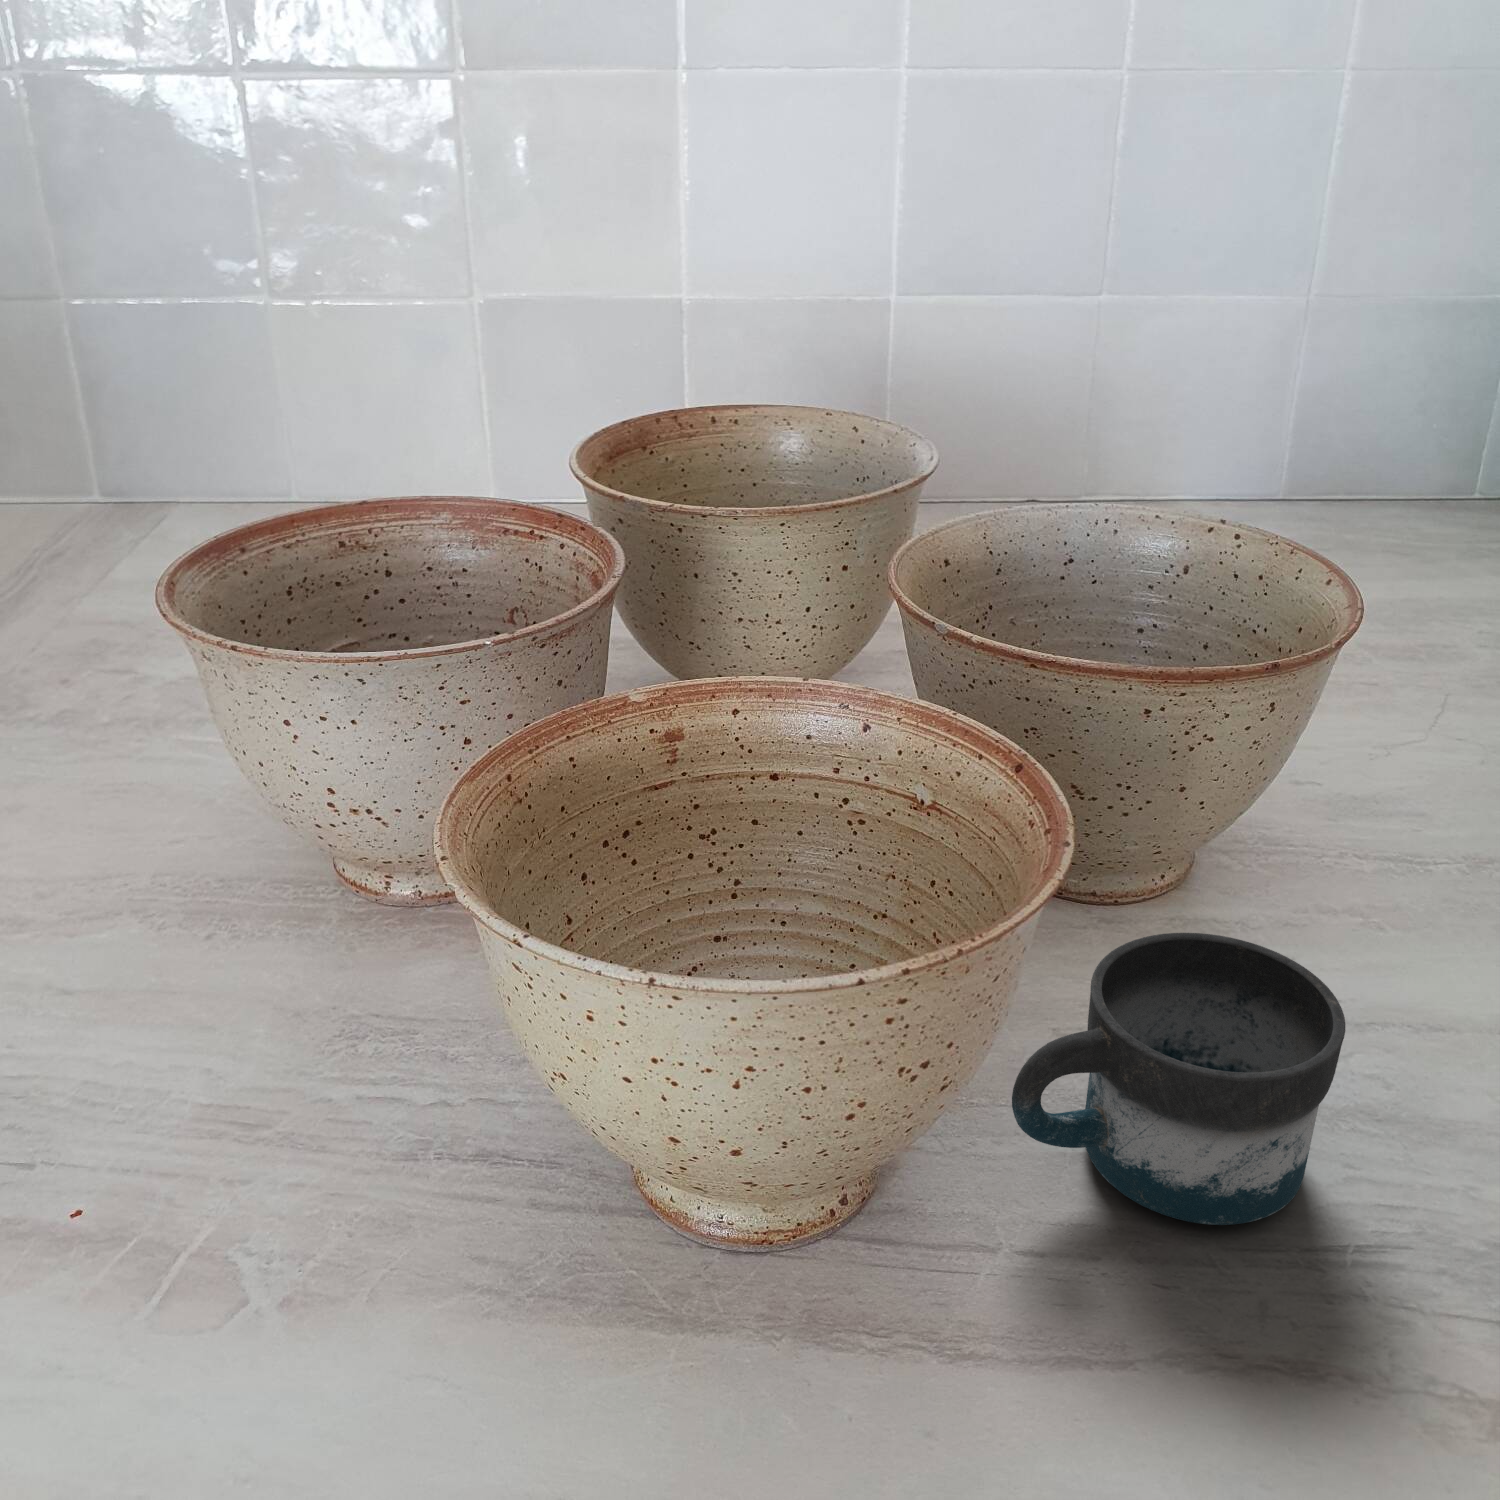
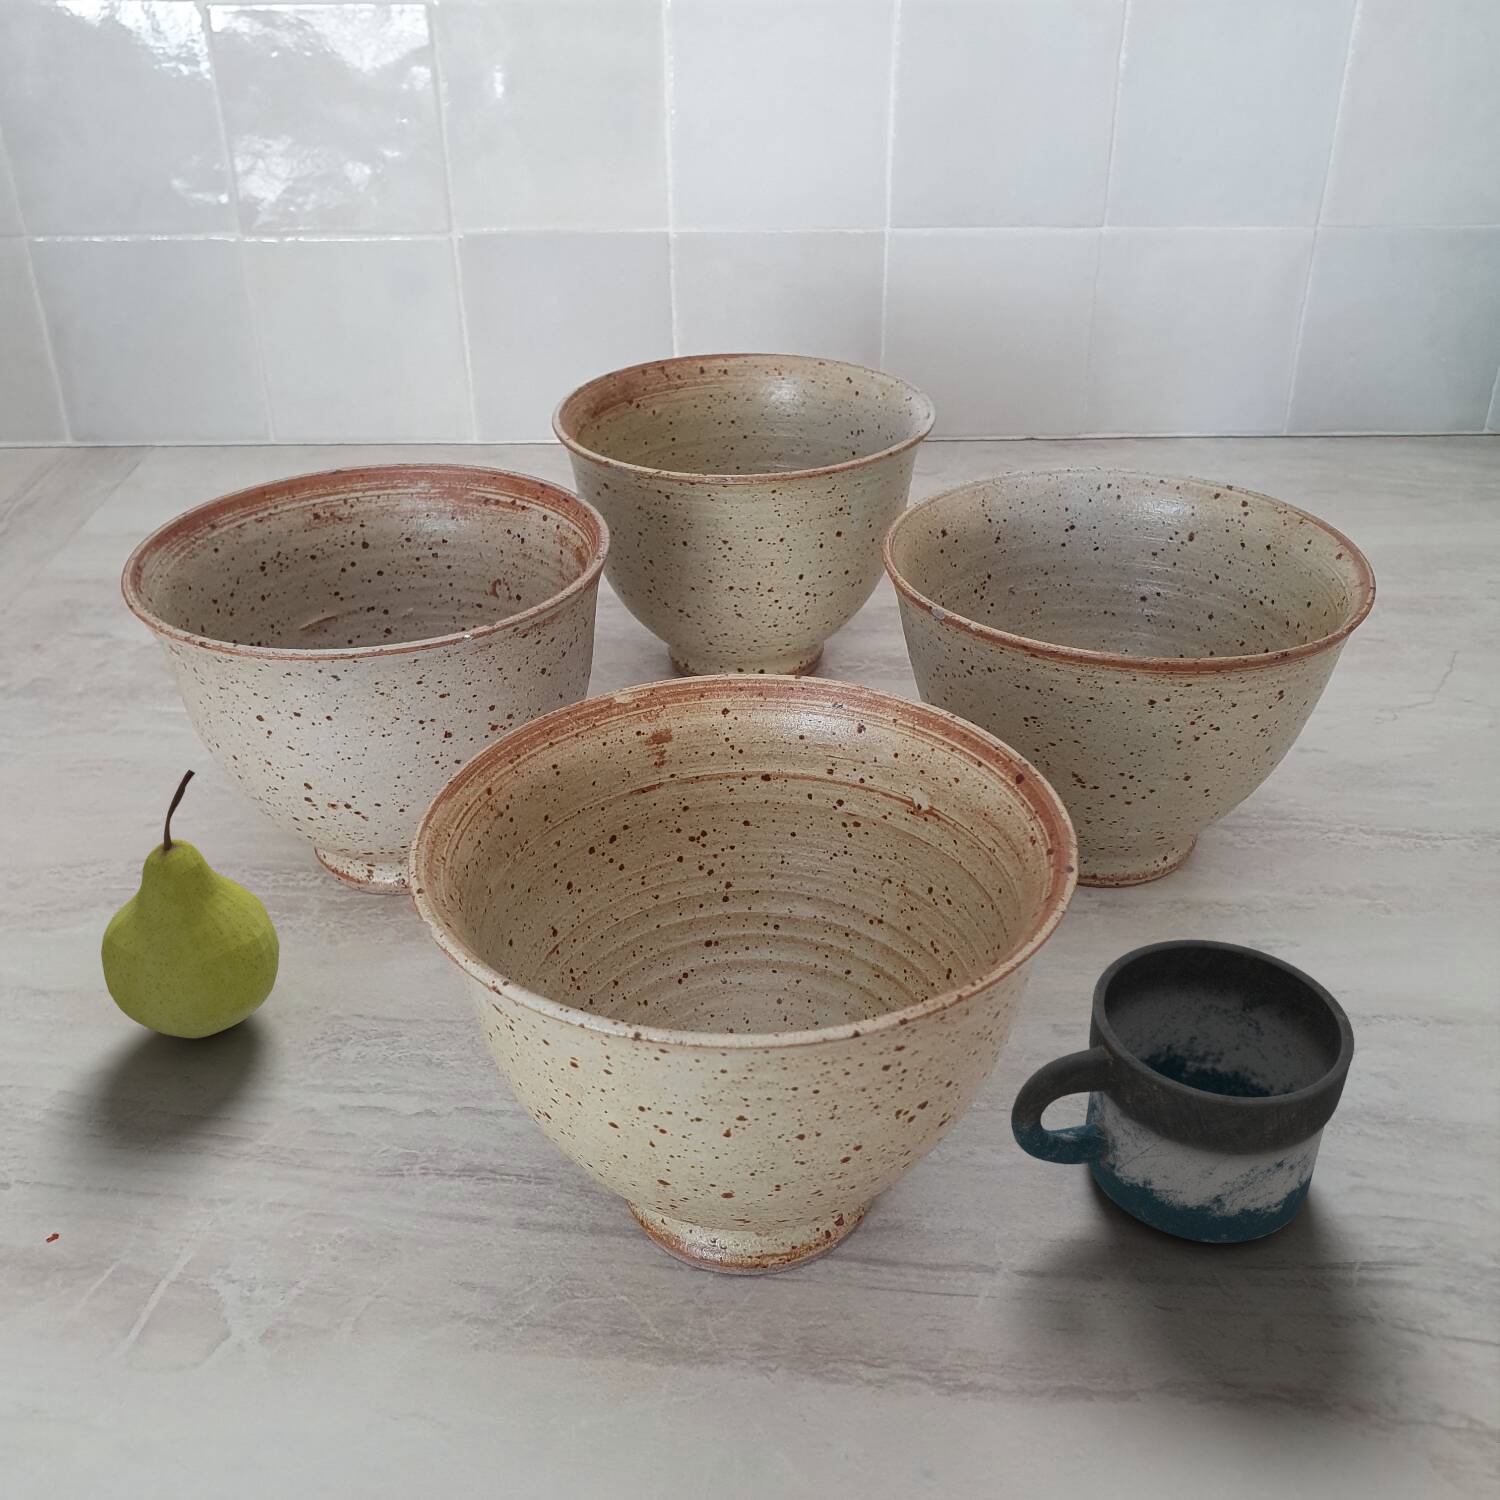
fruit: none [127,765,299,1030] -> present [101,770,279,1038]

